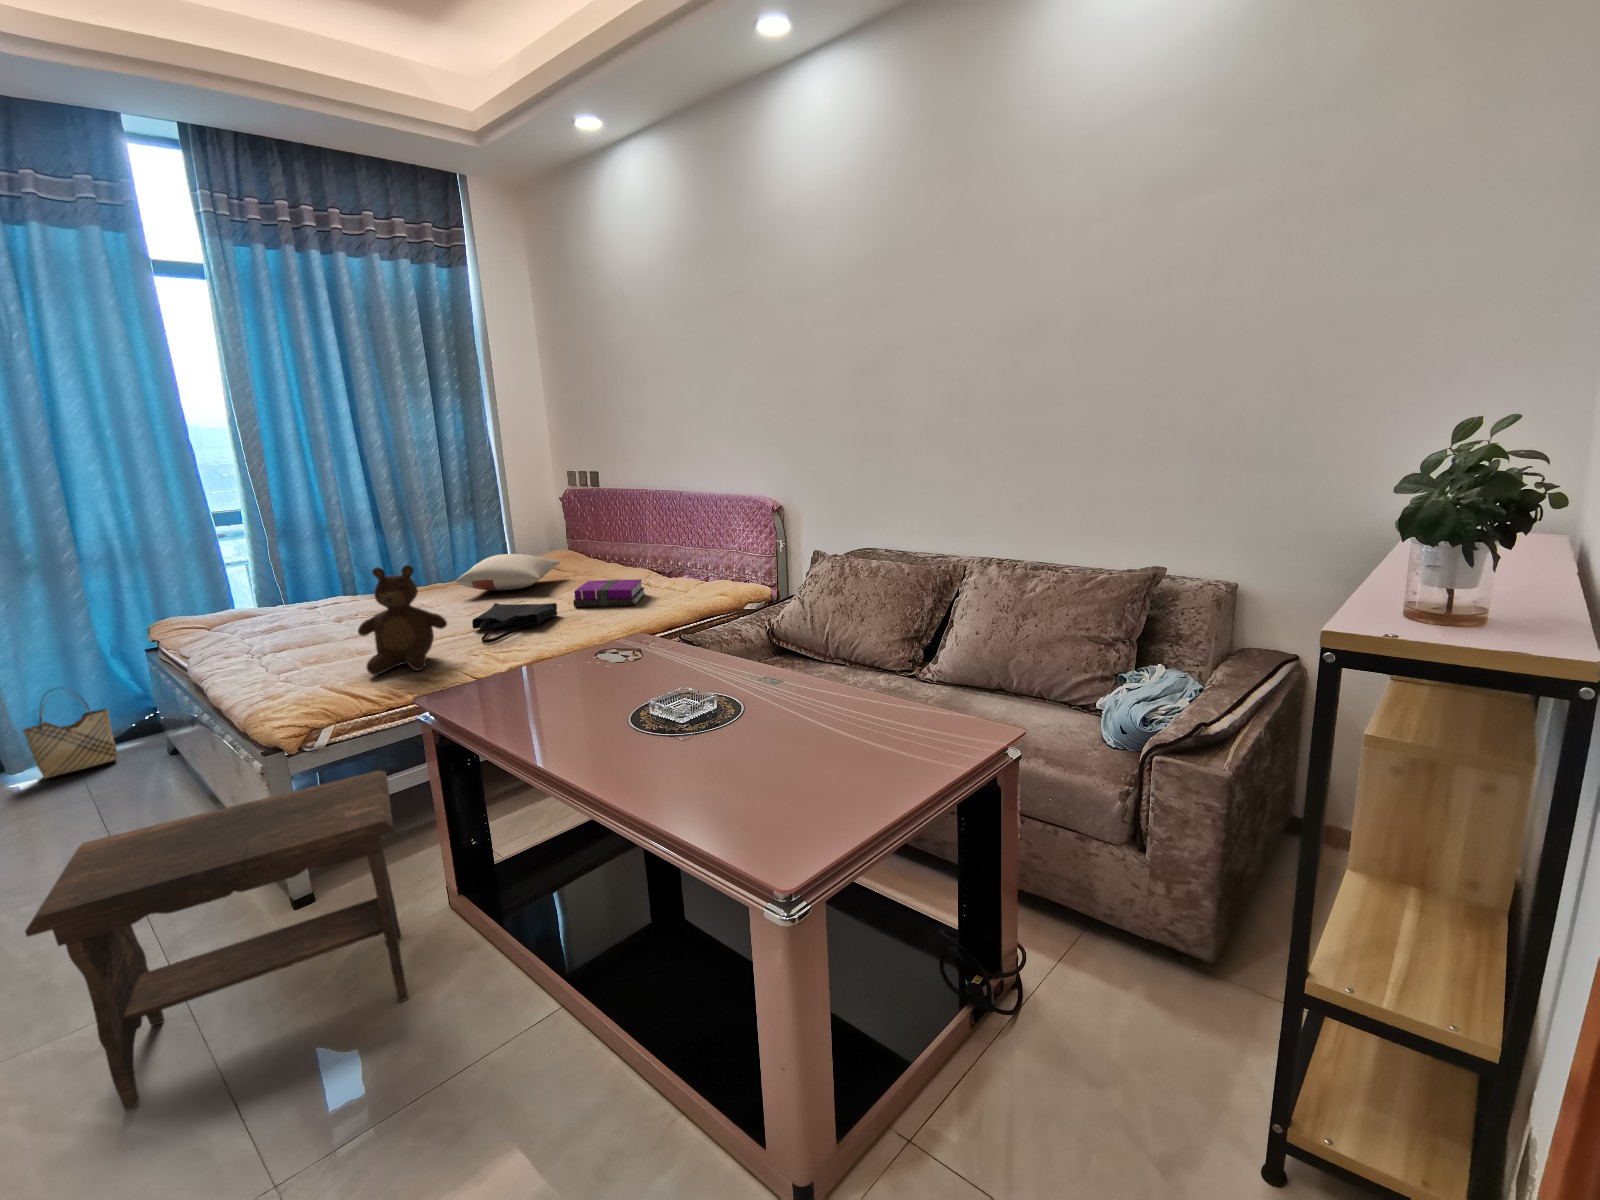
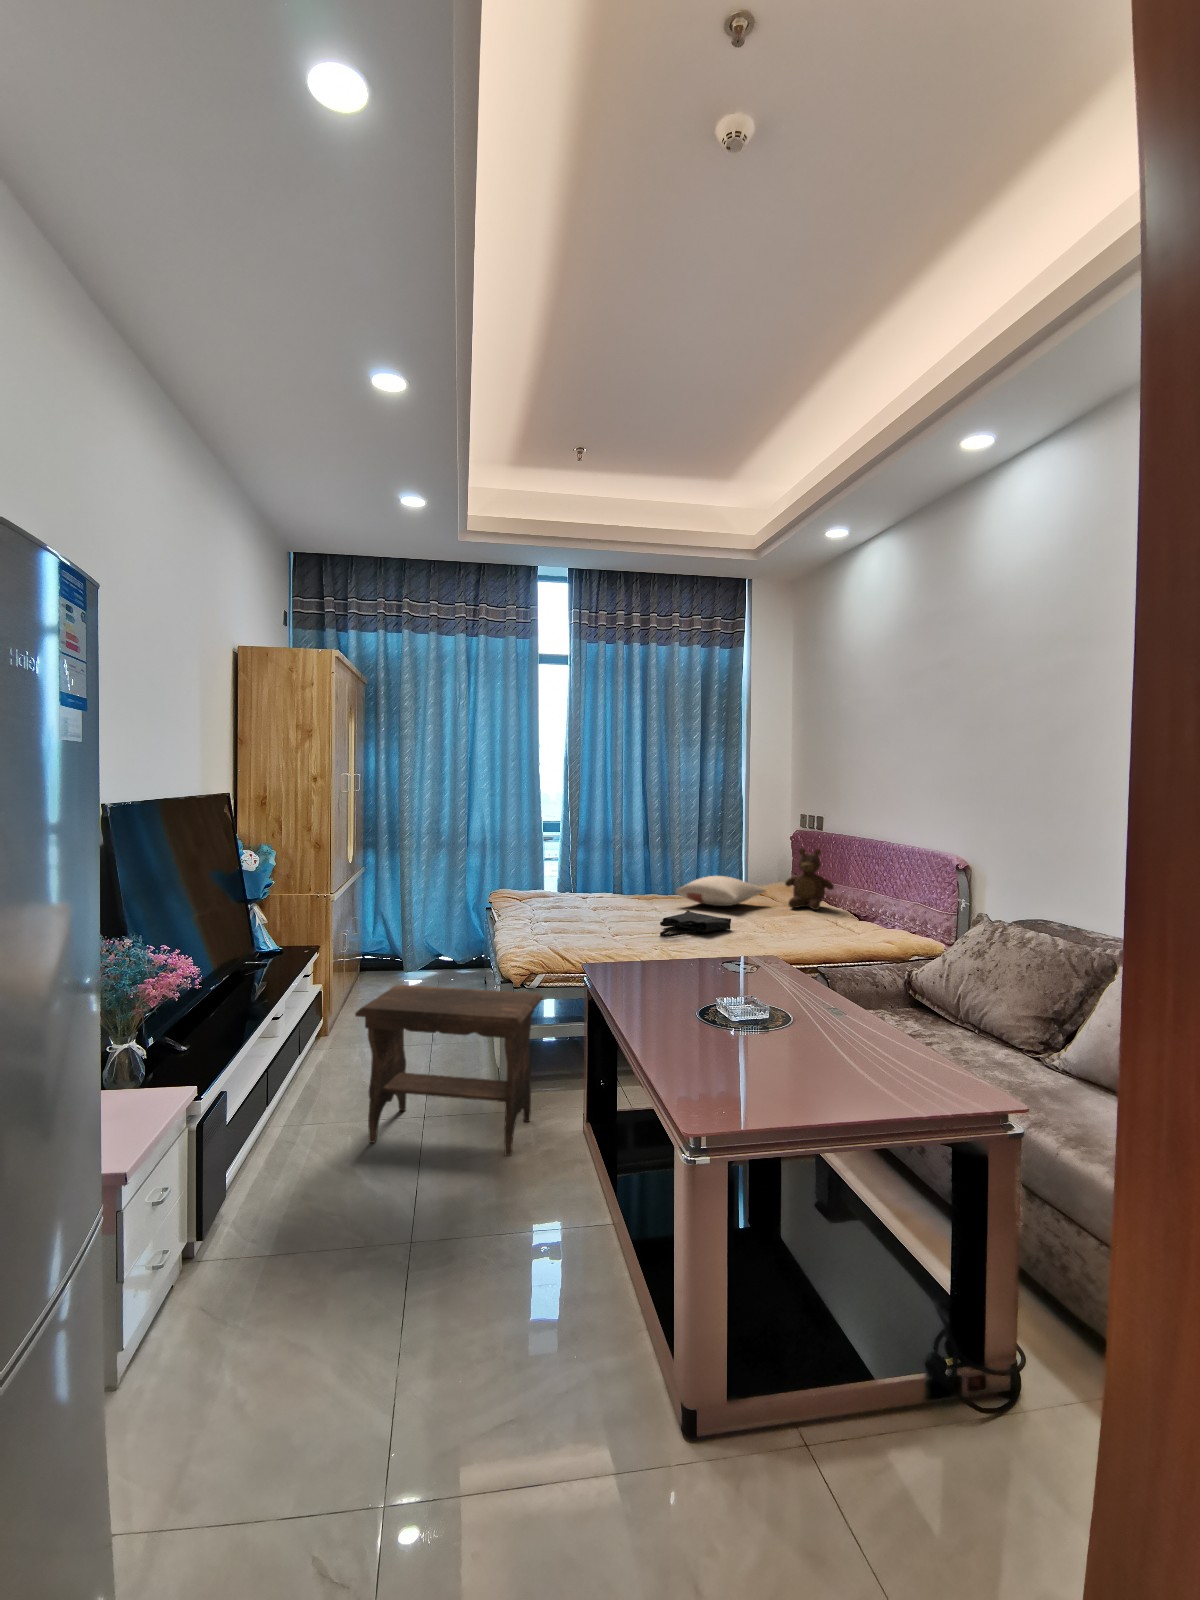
teddy bear: present [358,565,447,675] -> present [785,848,834,910]
notebook: present [573,579,645,607] -> none [749,907,819,934]
woven basket: present [22,689,117,779] -> none [426,917,466,971]

